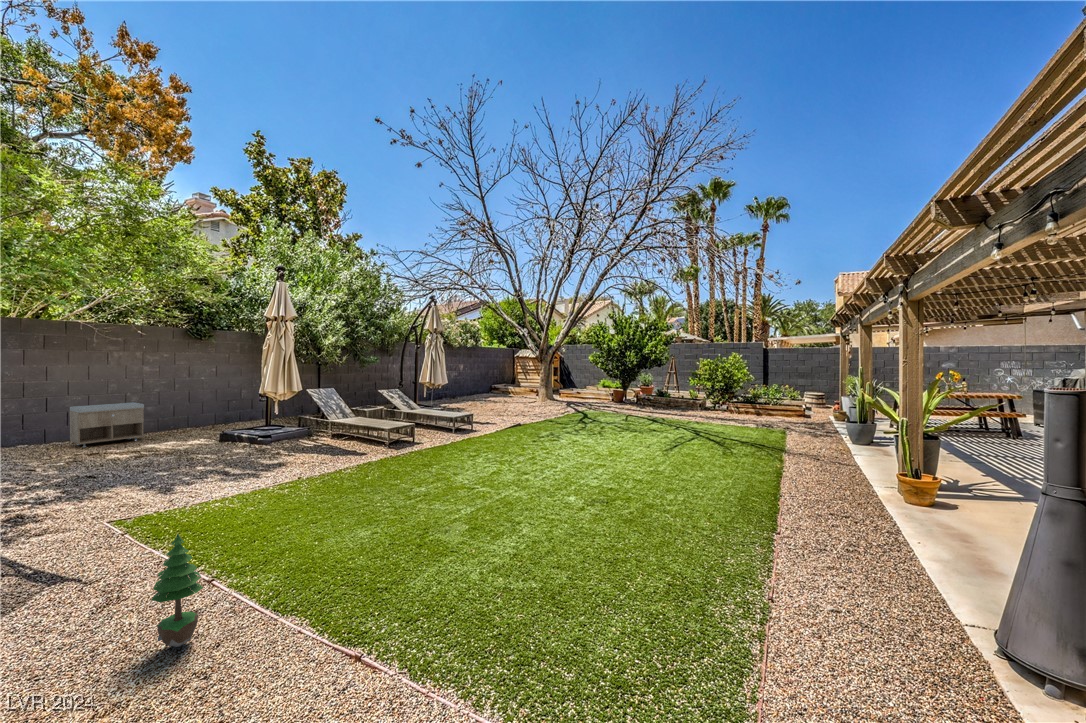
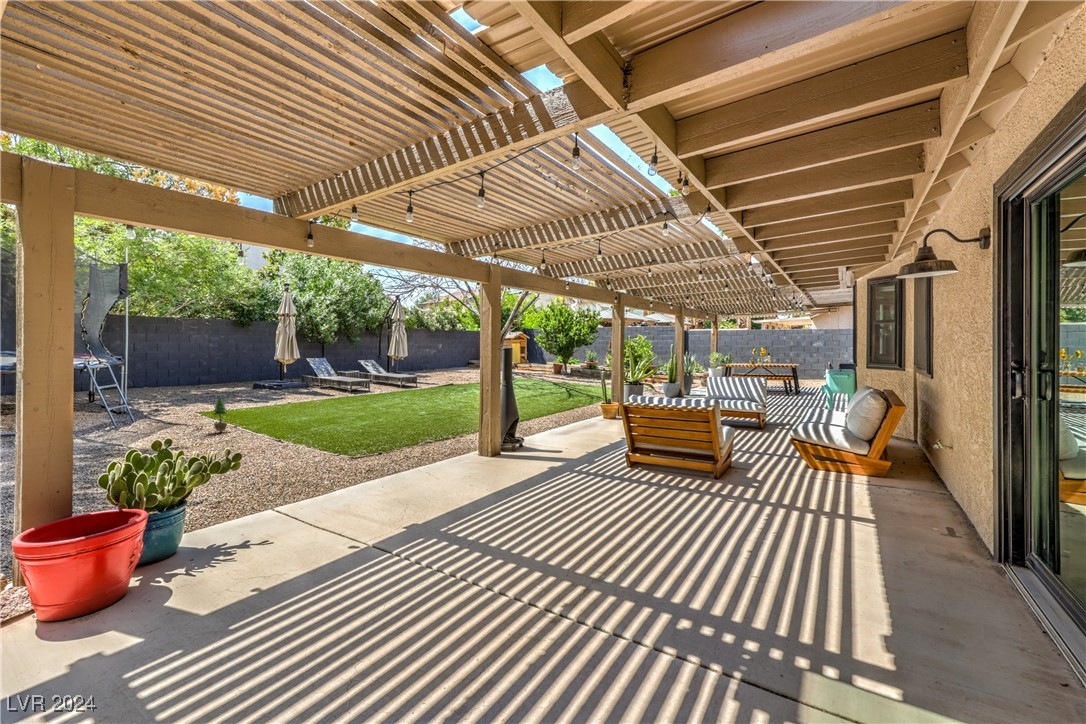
storage bench: present [70,402,144,447] -> none [170,365,211,390]

